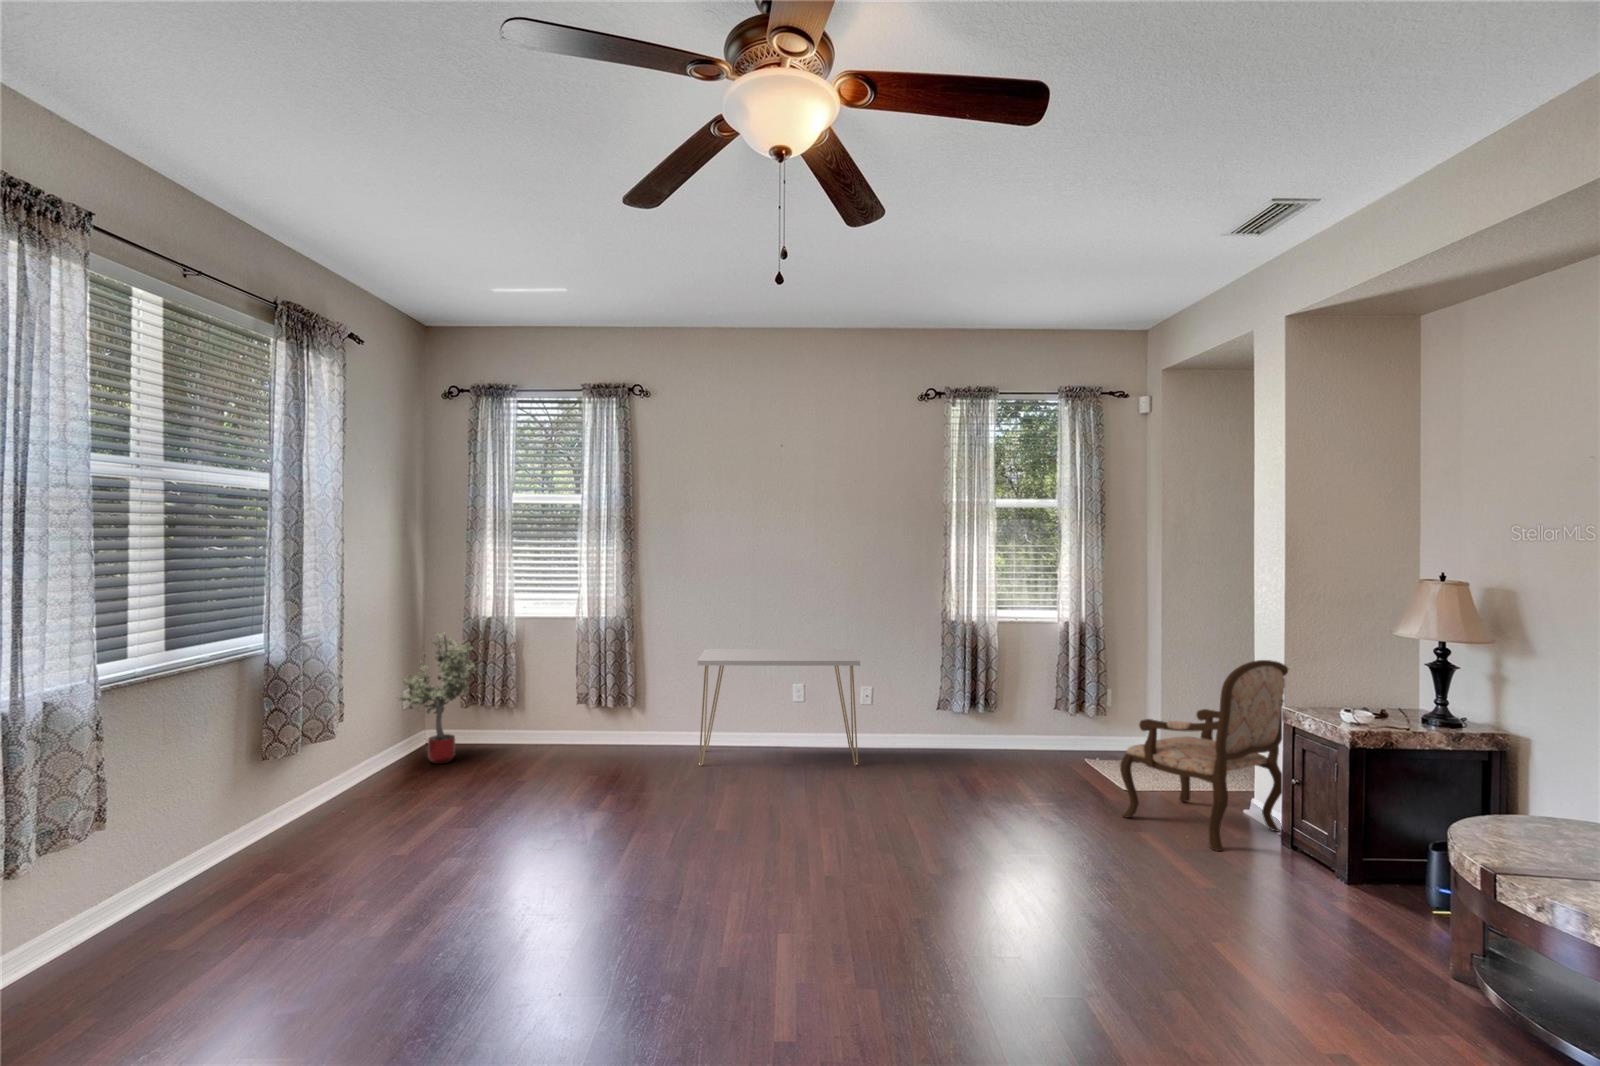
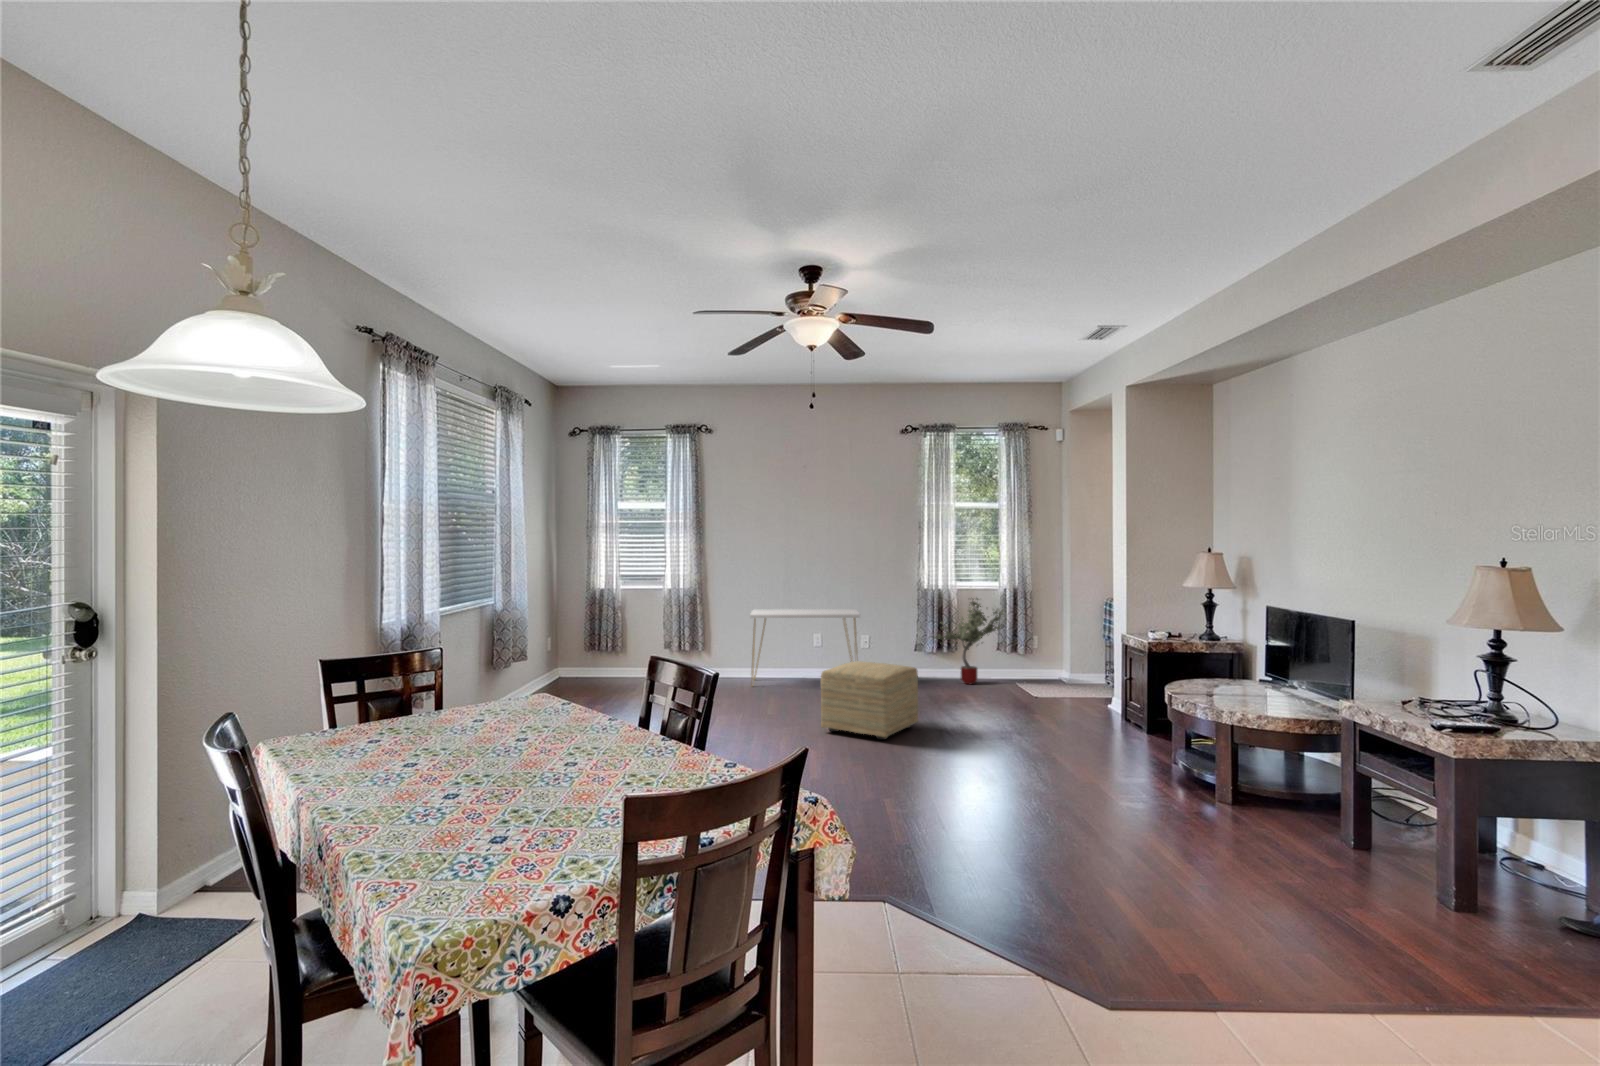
potted tree: present [399,632,476,764] -> present [935,598,1003,684]
armchair: present [1120,660,1289,851] -> none [1027,604,1131,721]
ottoman: none [798,750,960,903] -> present [821,661,918,740]

